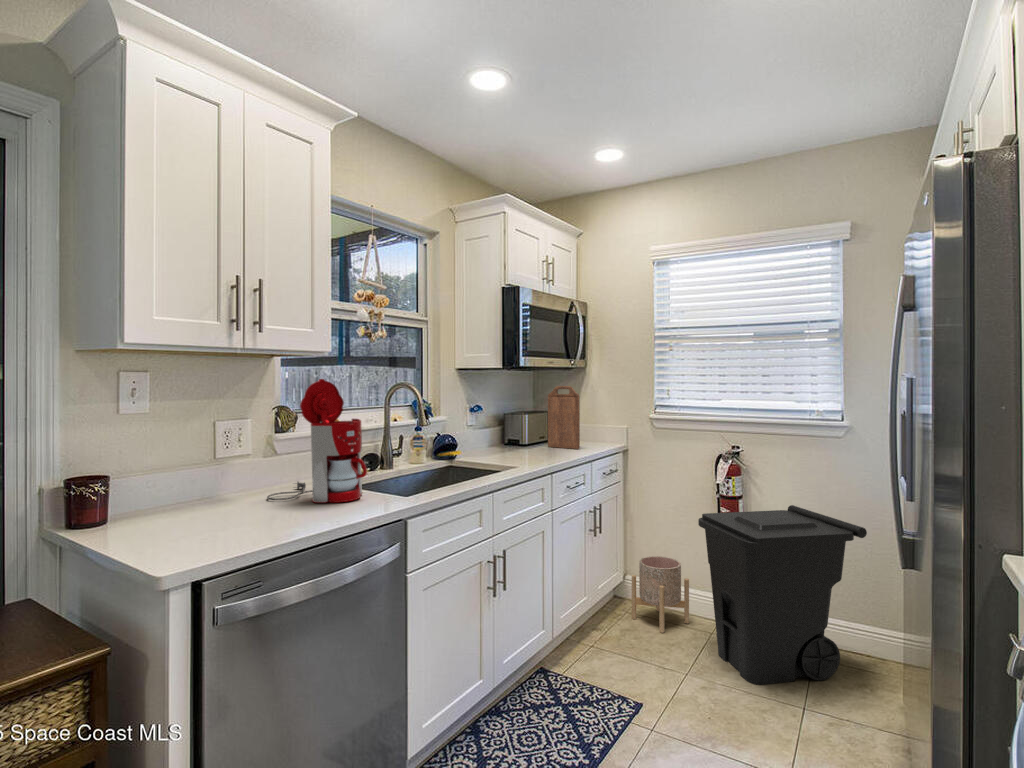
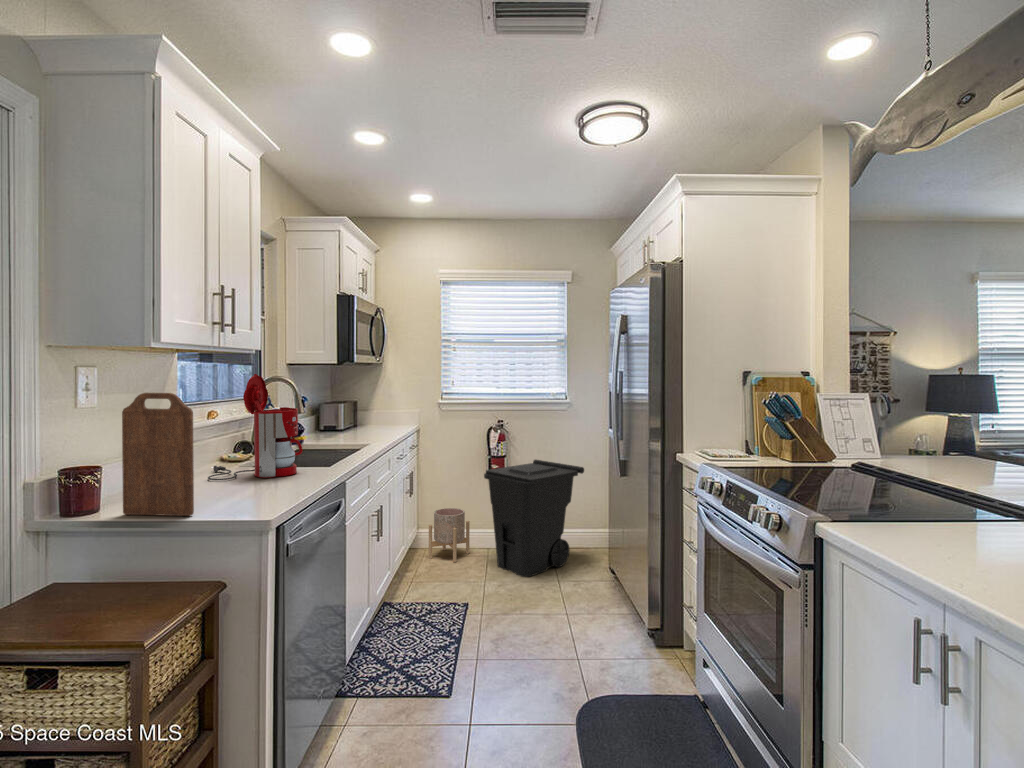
cutting board: present [548,386,580,449] -> present [122,393,194,516]

